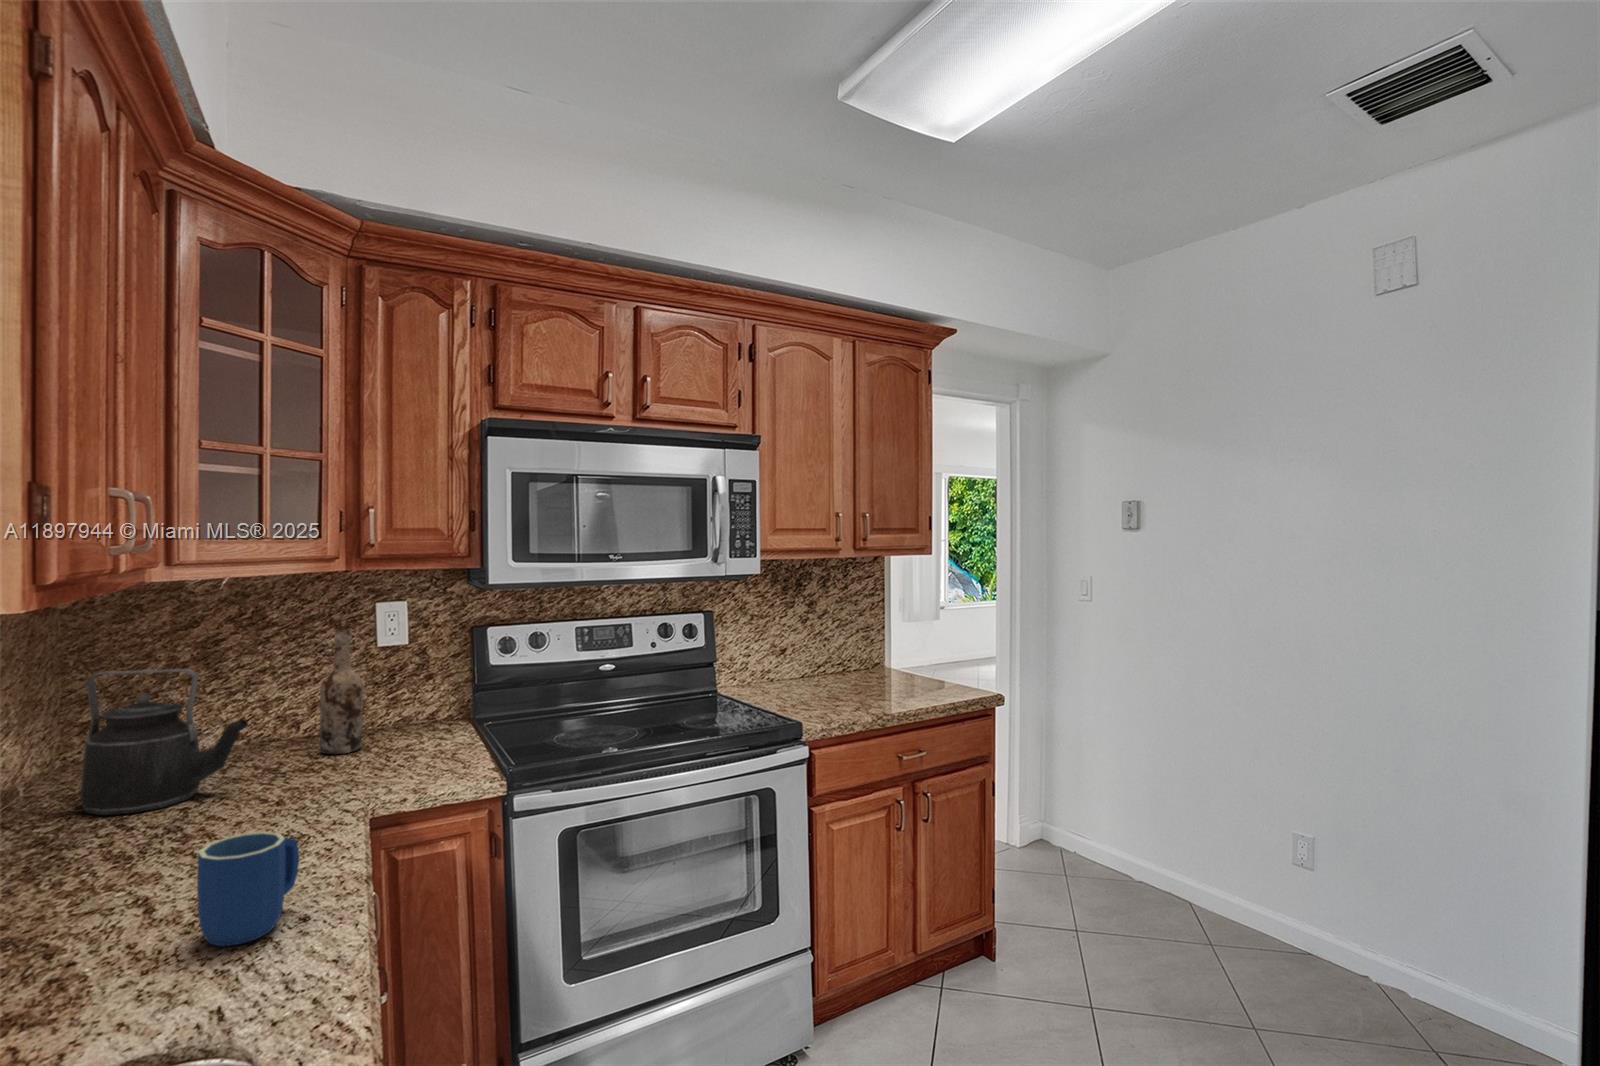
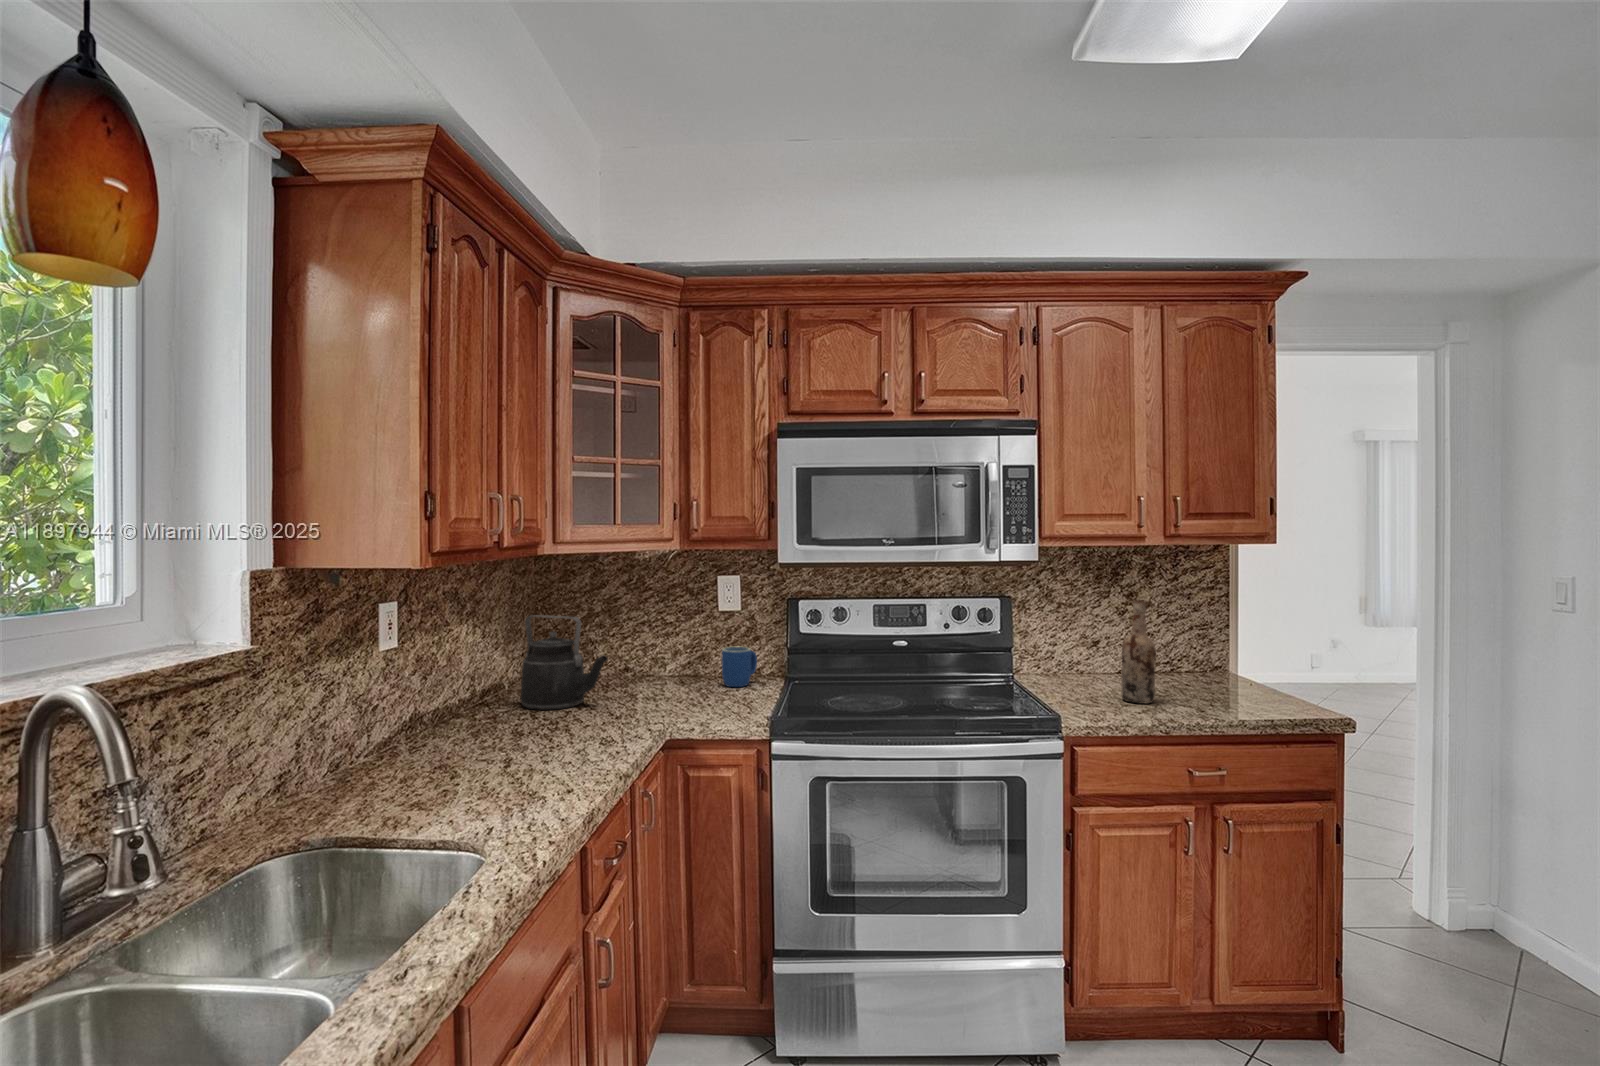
wine bottle: present [320,628,363,754] -> present [1122,600,1156,704]
mug: present [197,832,299,946] -> present [722,647,757,687]

